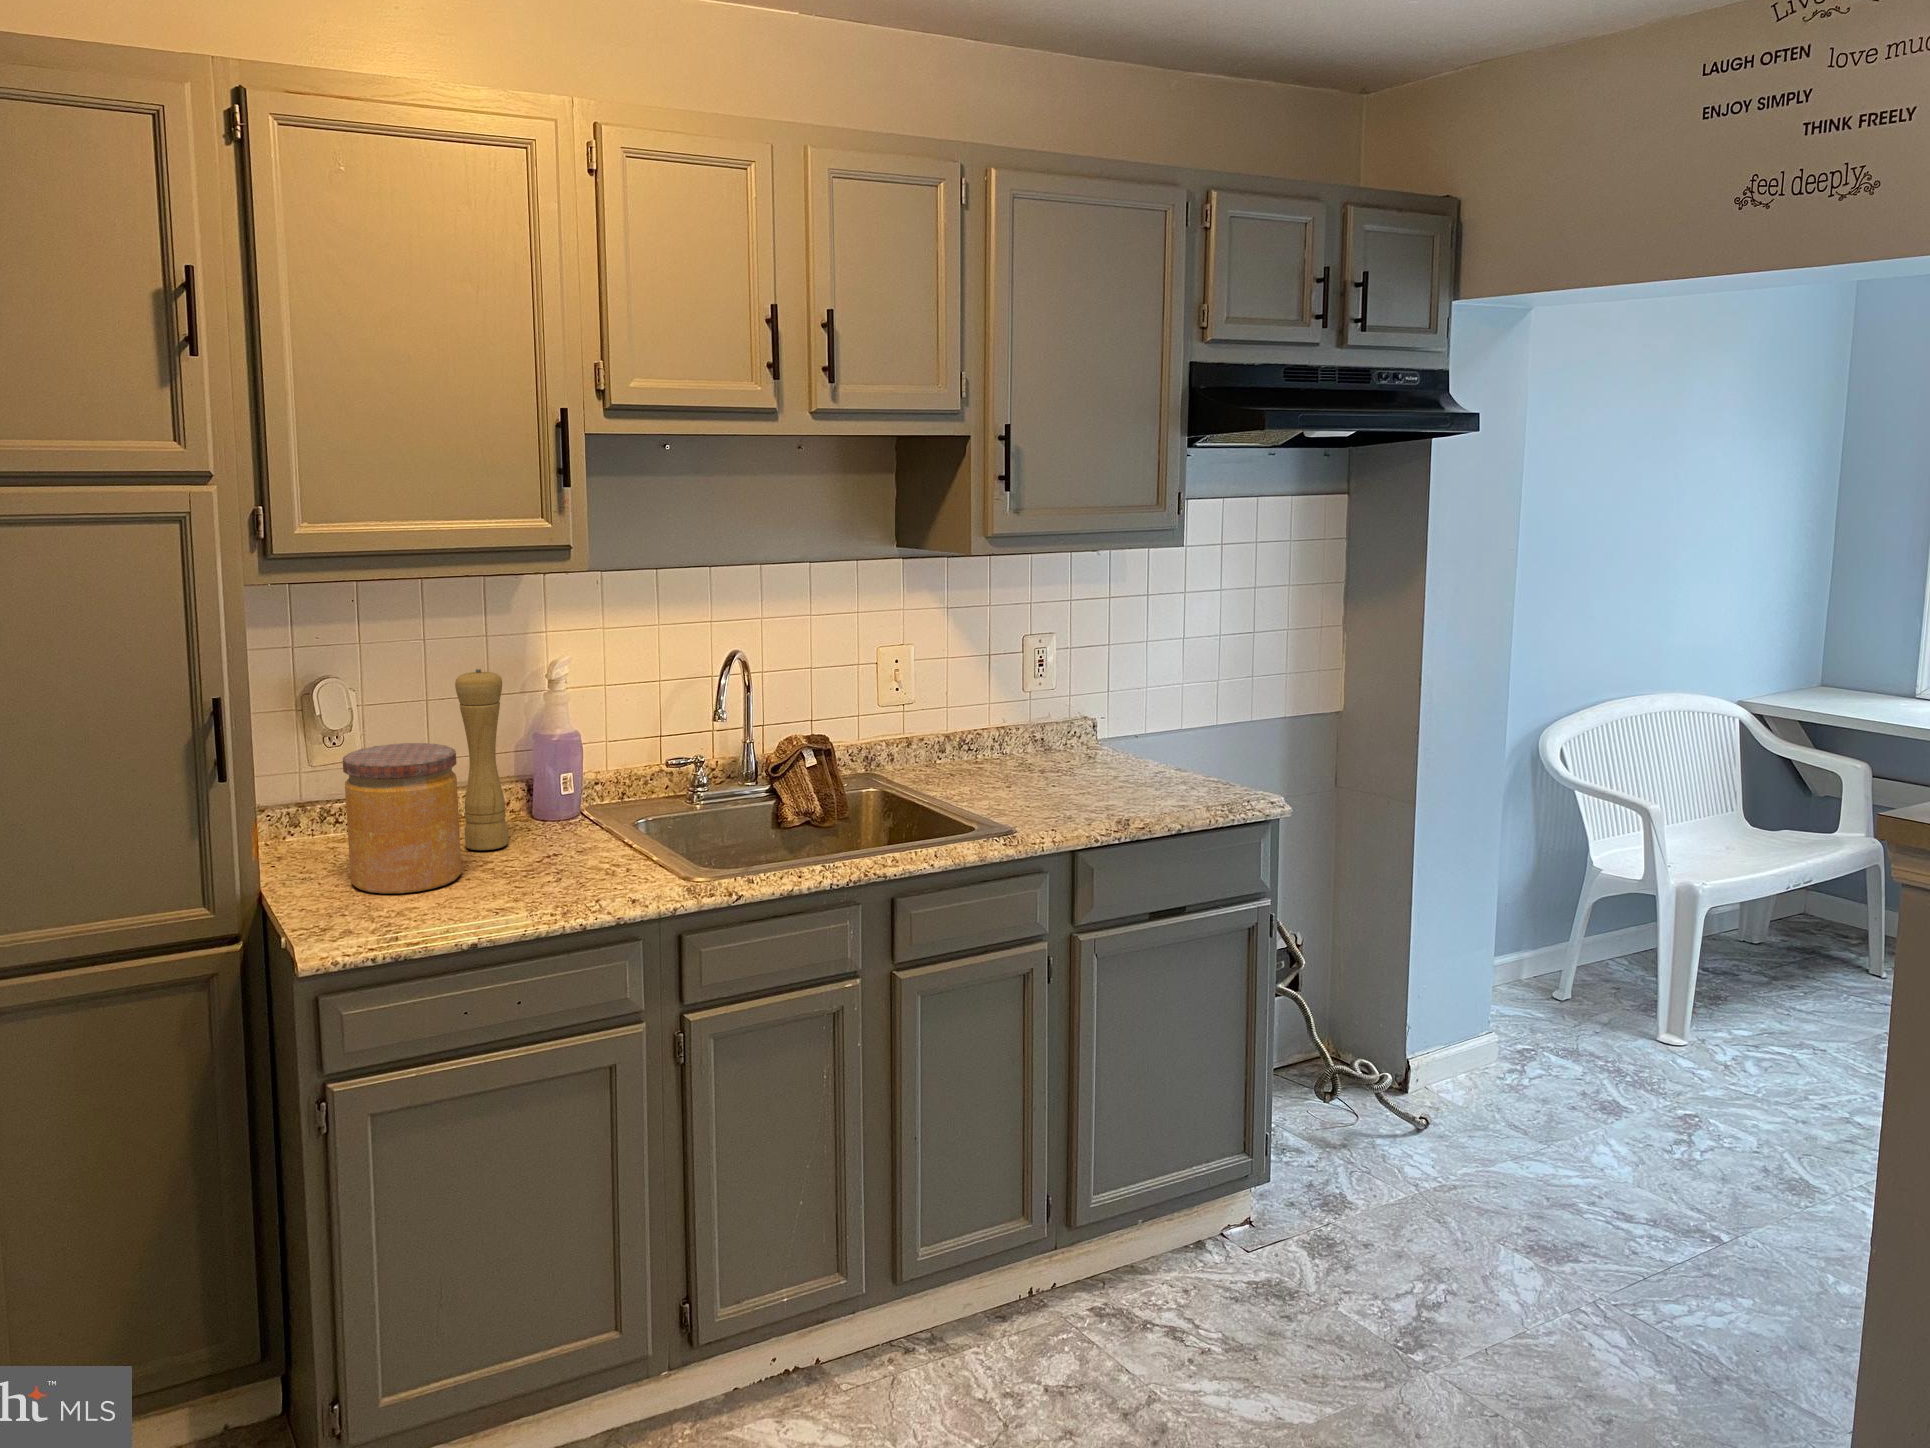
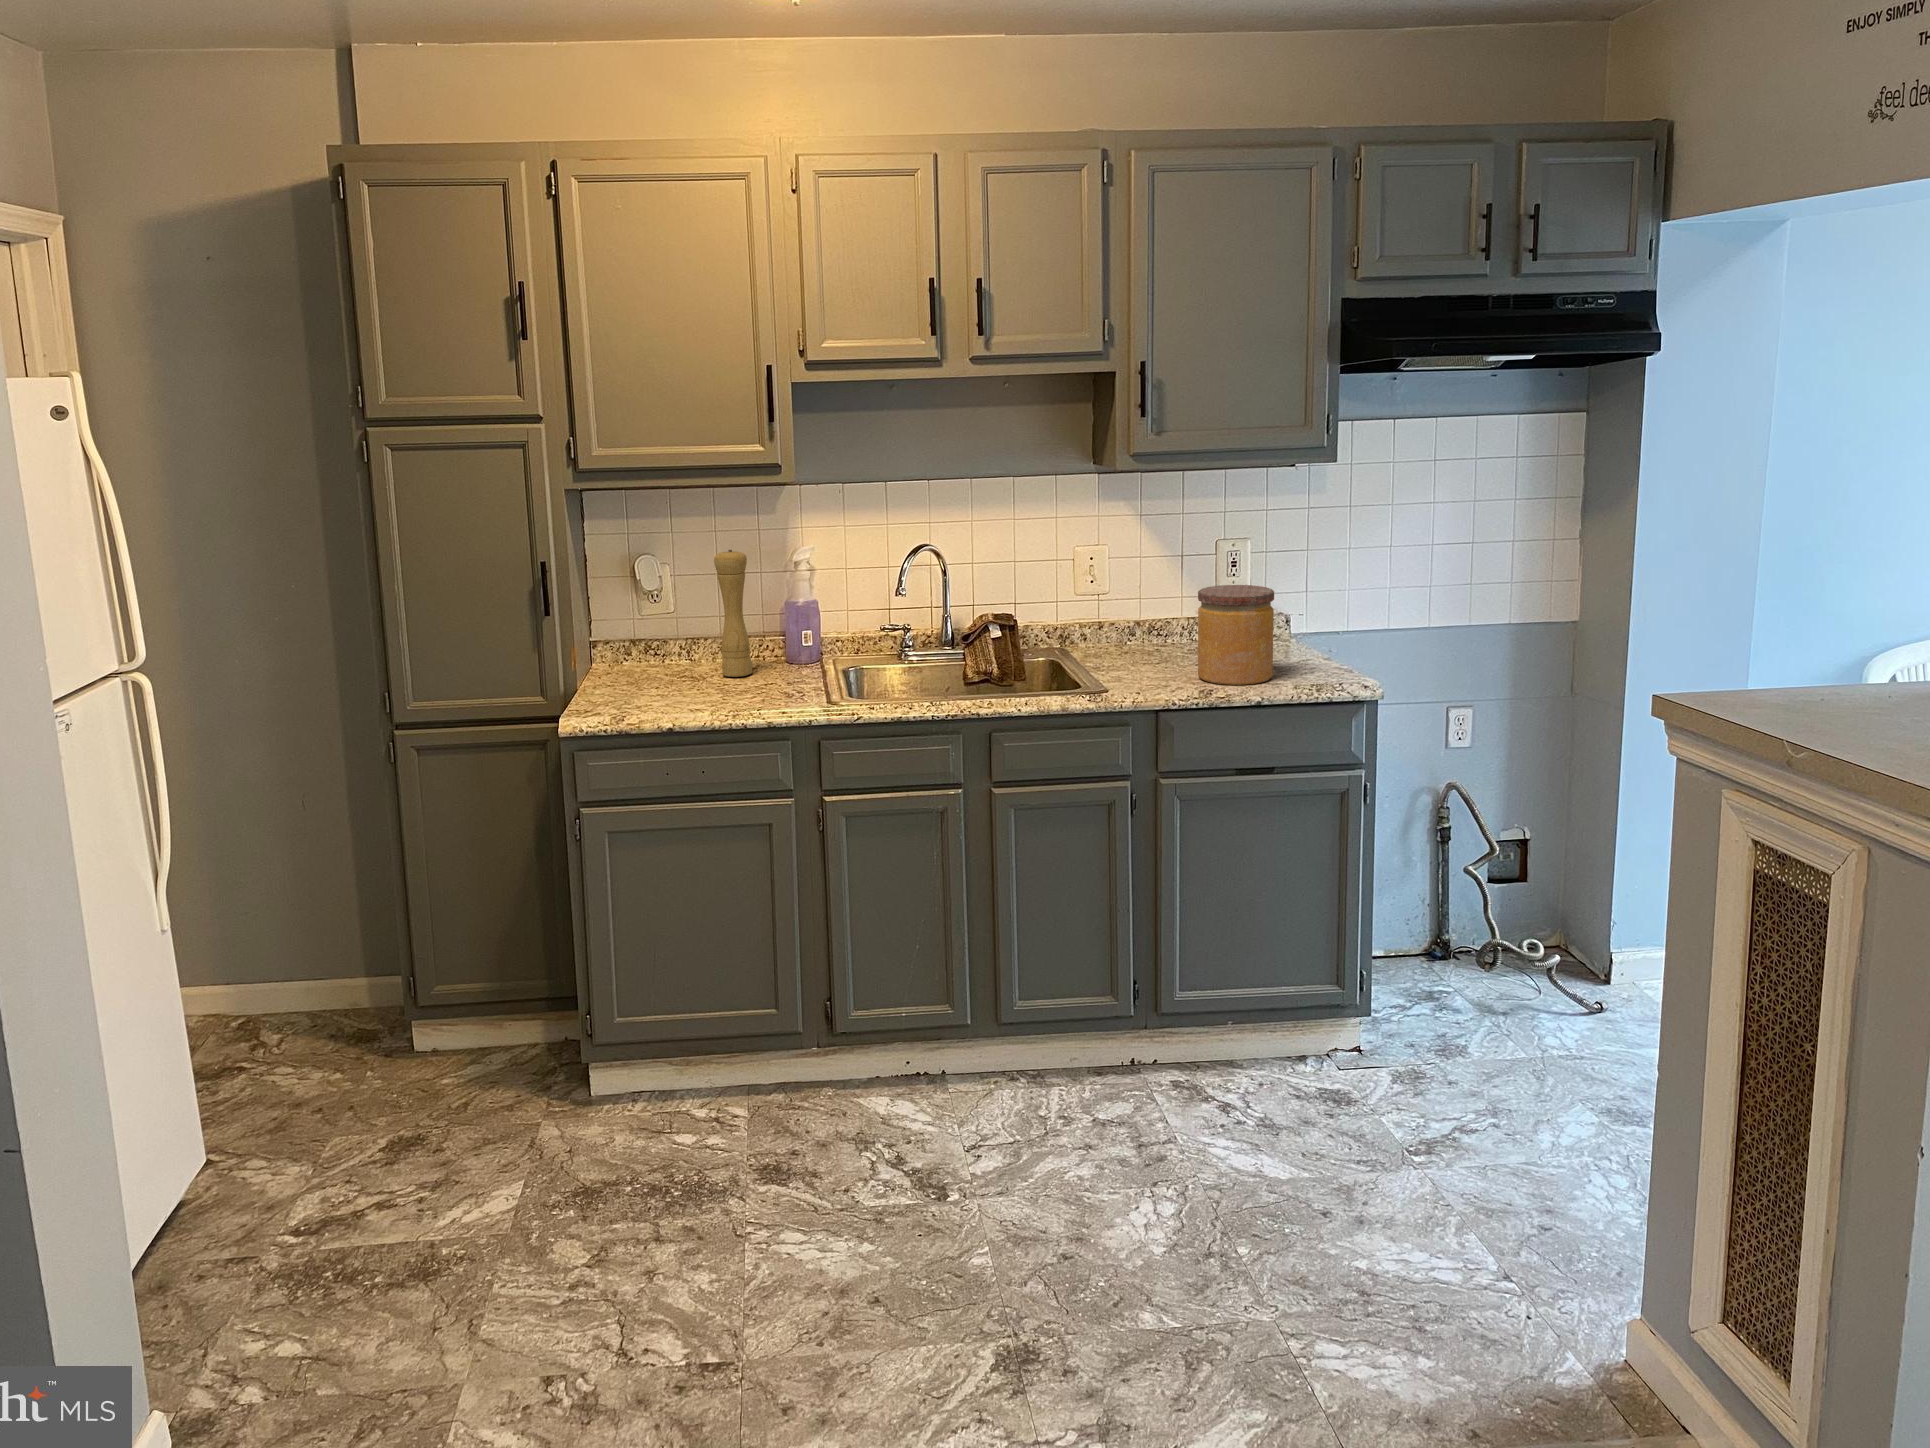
jar: present [343,743,462,893] -> present [1198,585,1274,685]

